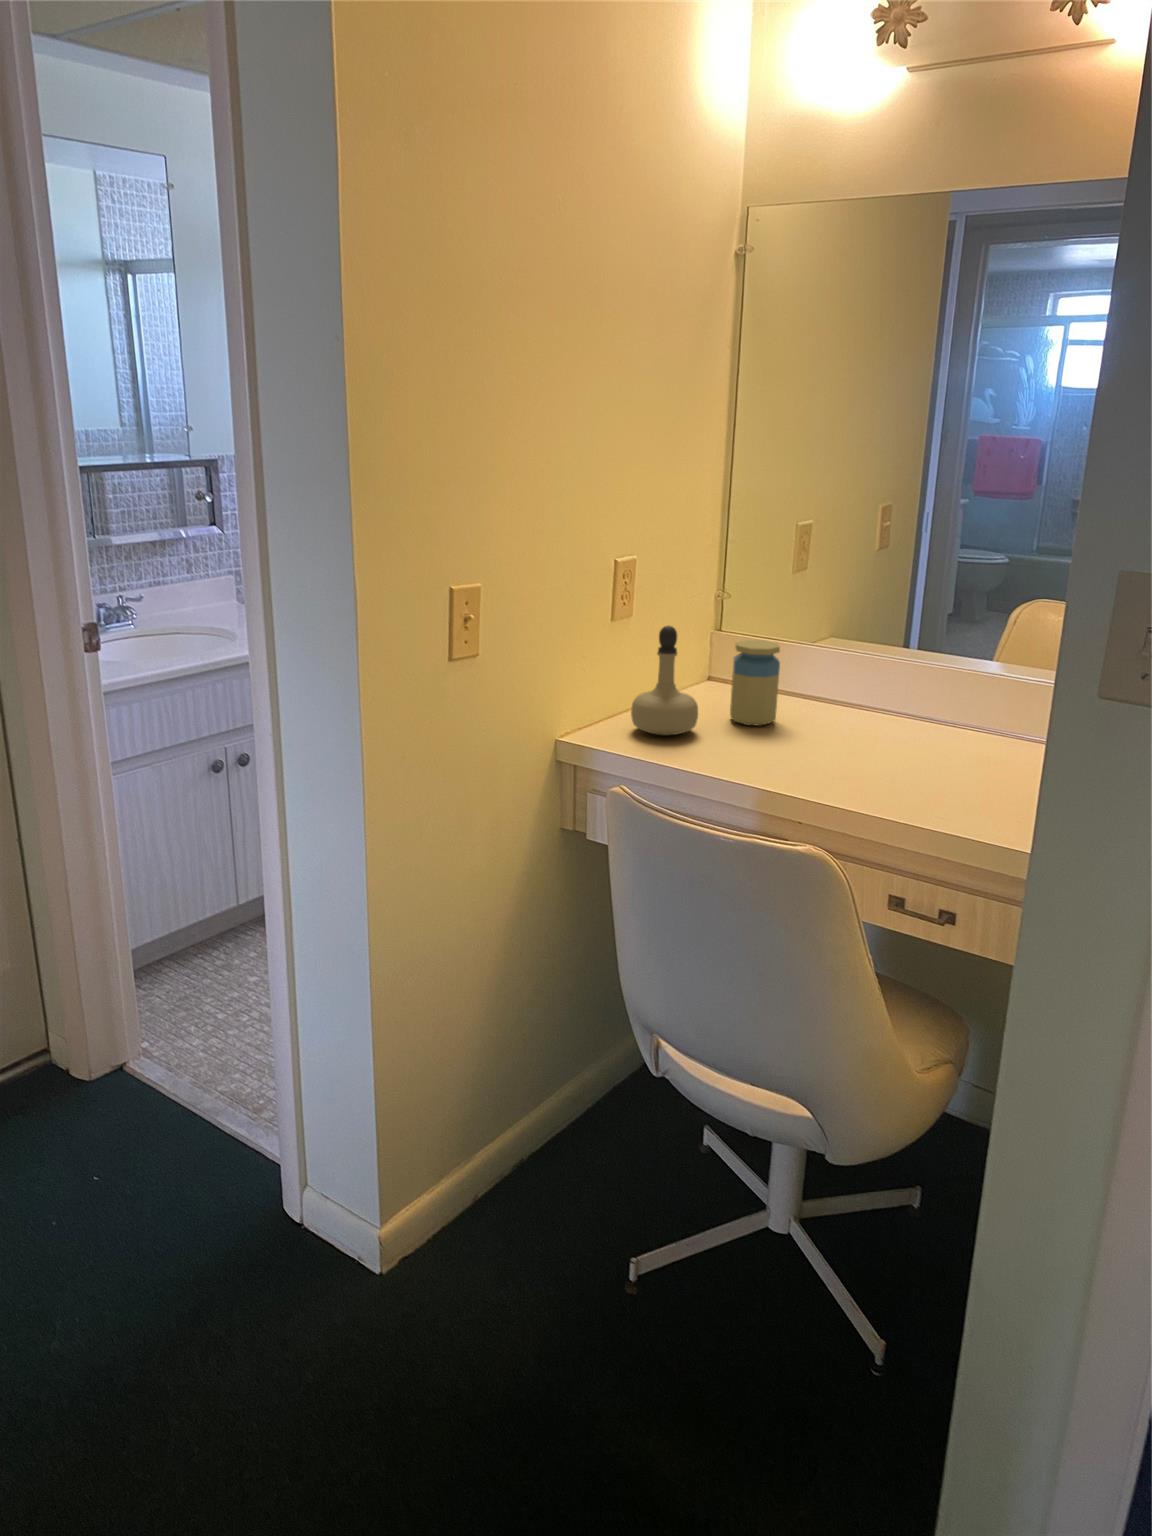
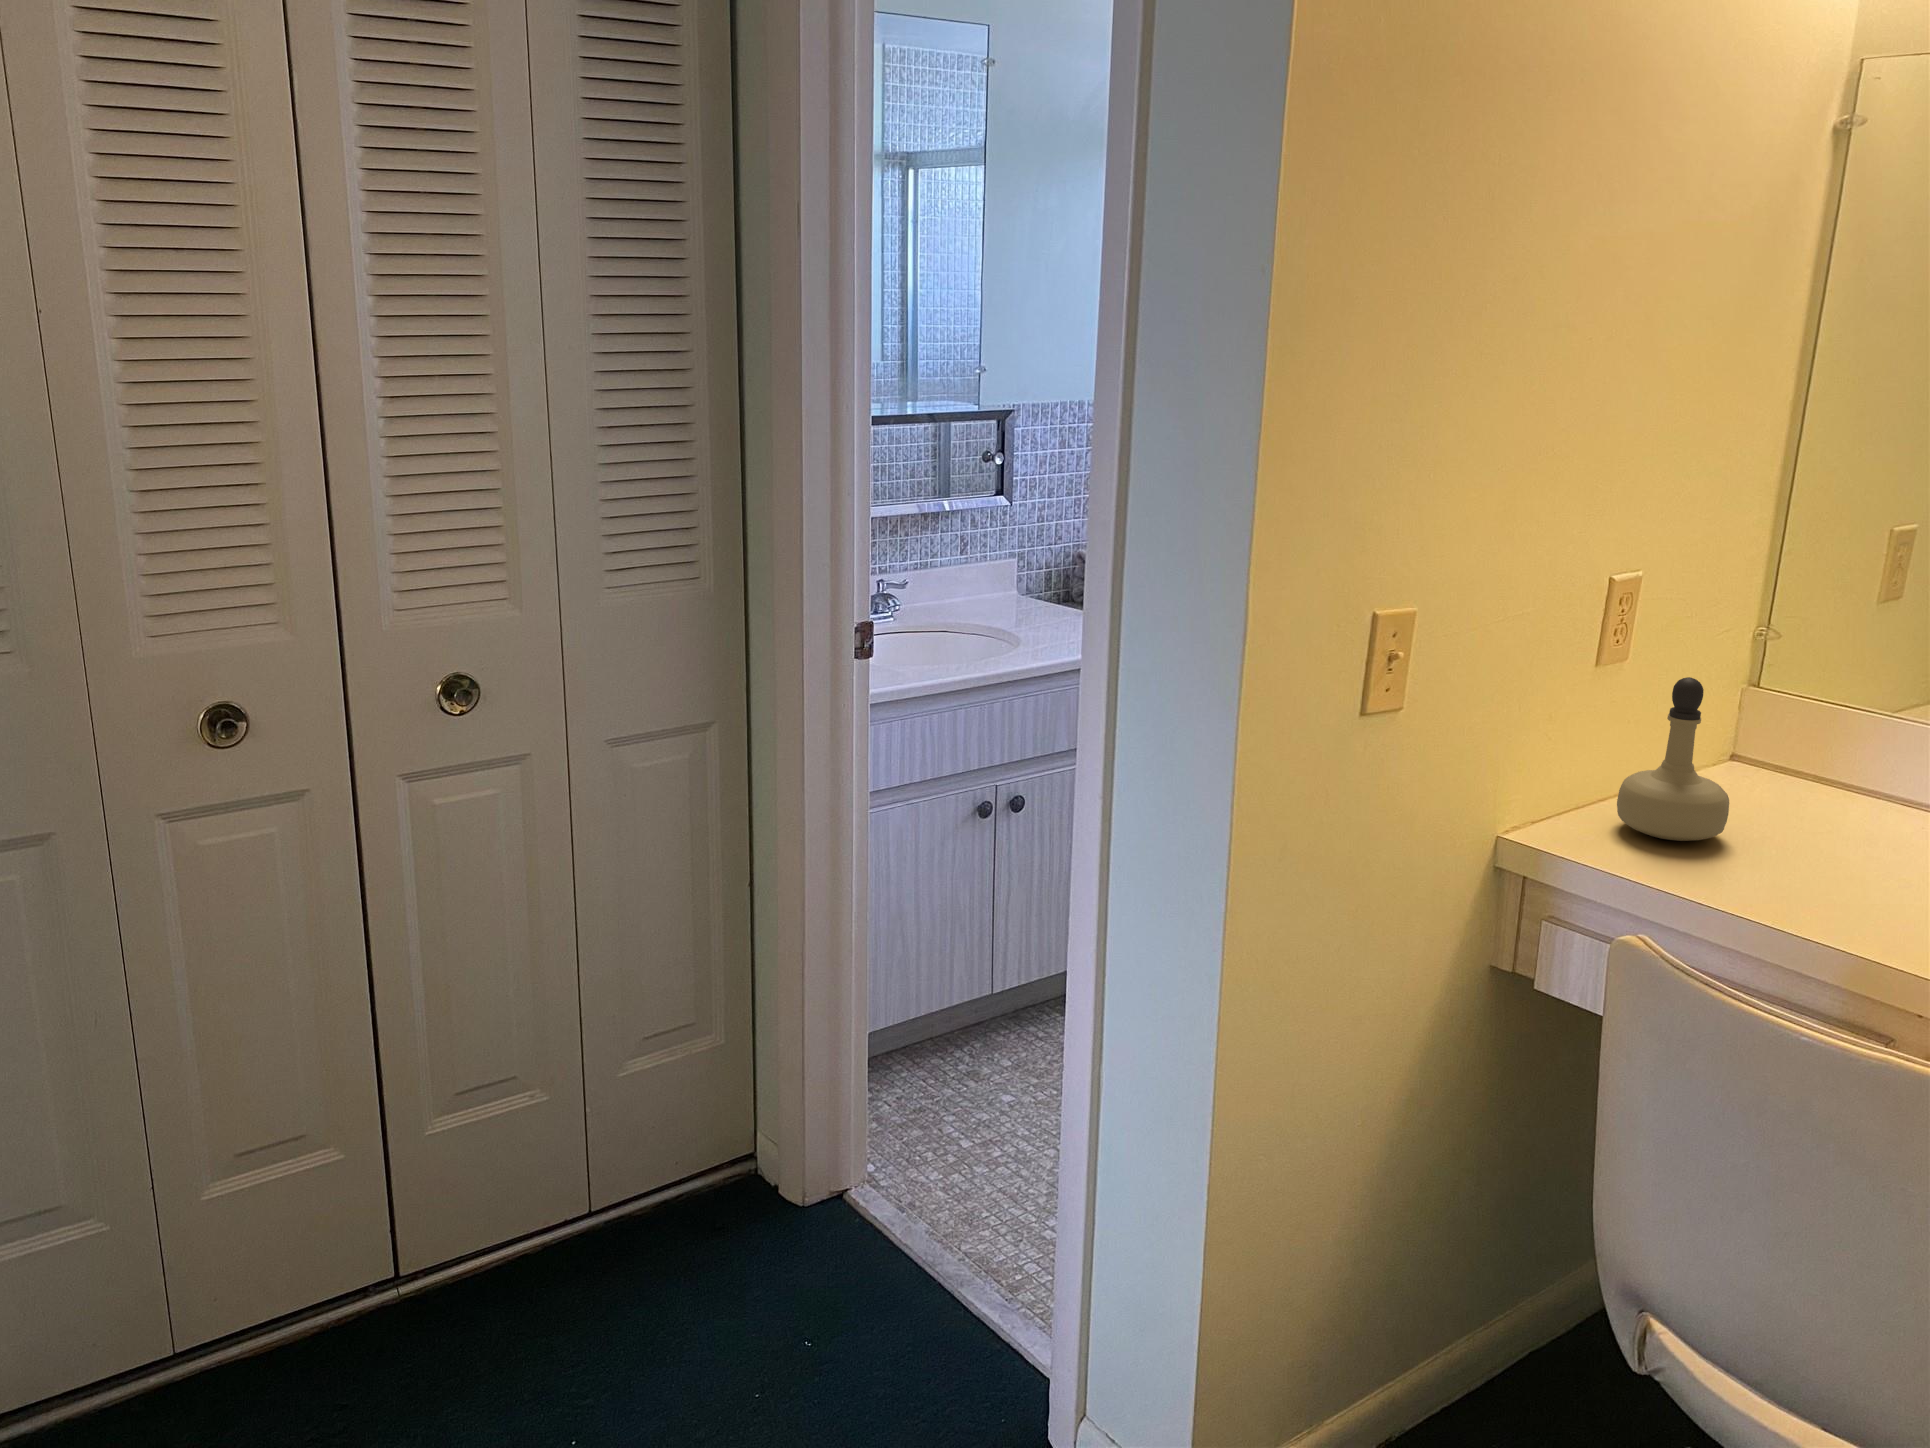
jar: present [730,640,780,726] -> none [1774,701,1873,835]

